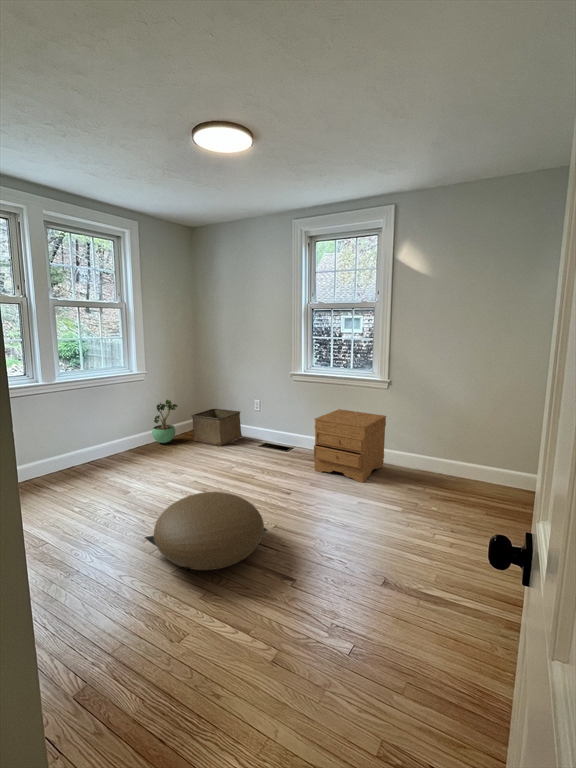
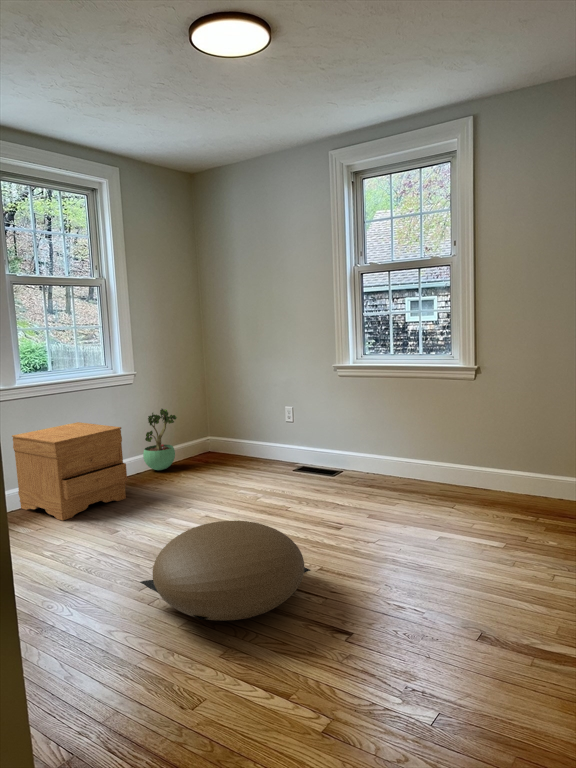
storage bin: present [192,409,242,446] -> none [197,421,268,471]
nightstand: present [314,409,386,482] -> present [12,422,127,521]

